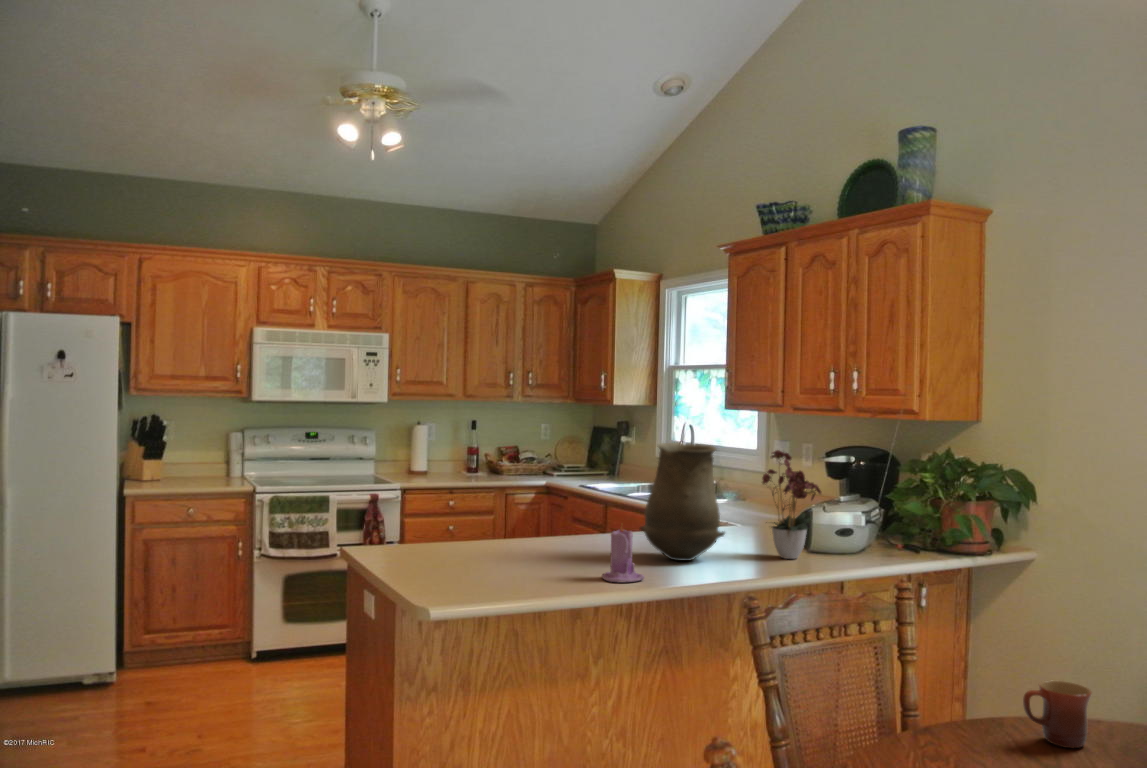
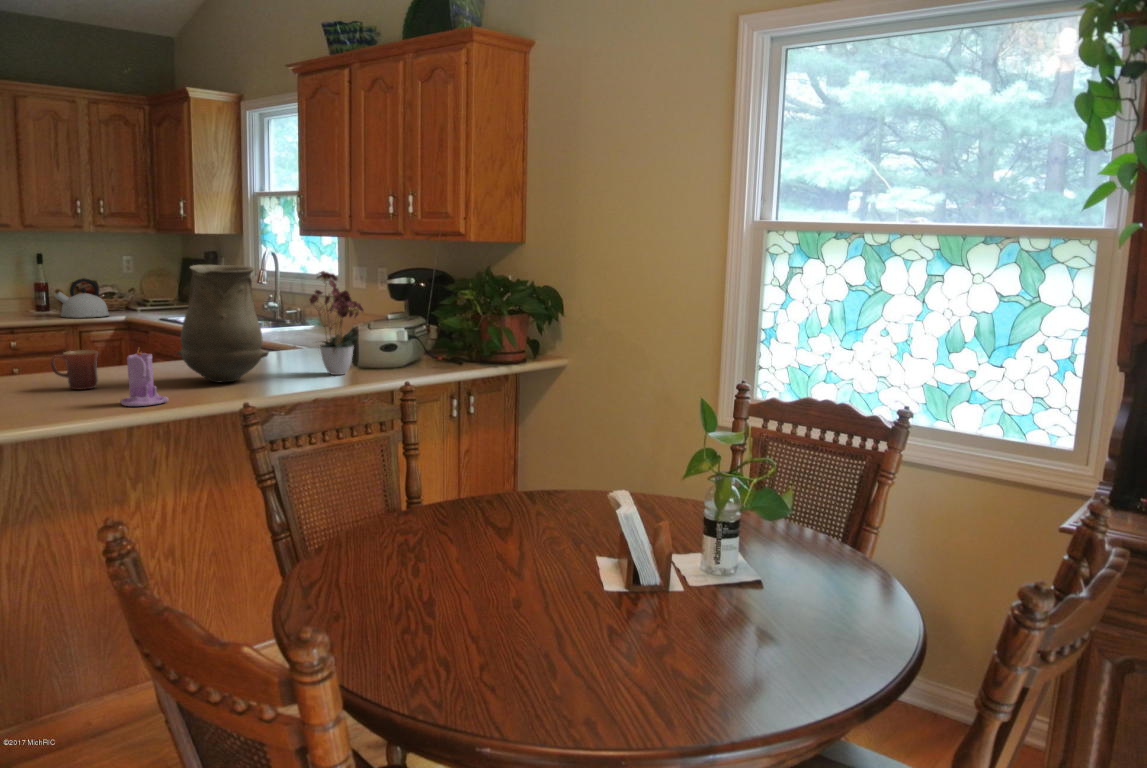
kettle: none [490,446,533,482] -> present [55,278,109,318]
mug: present [1023,681,1092,748] -> present [50,350,98,390]

